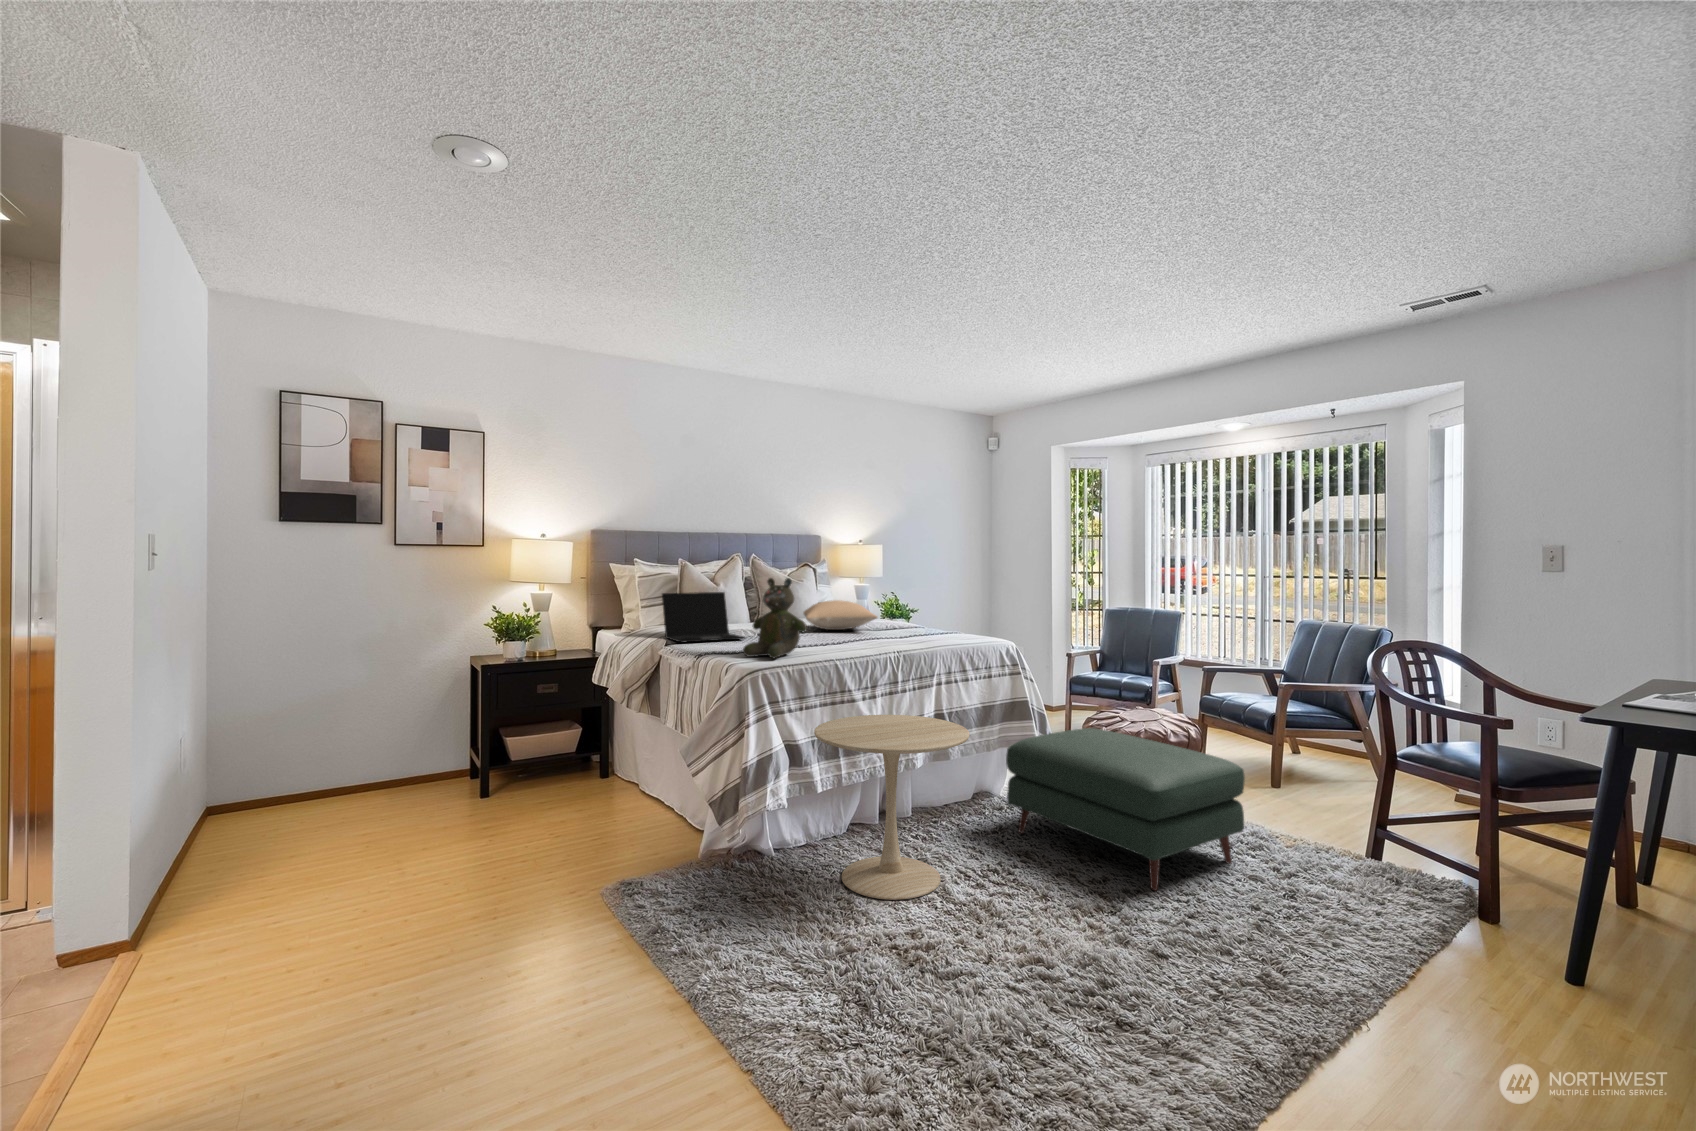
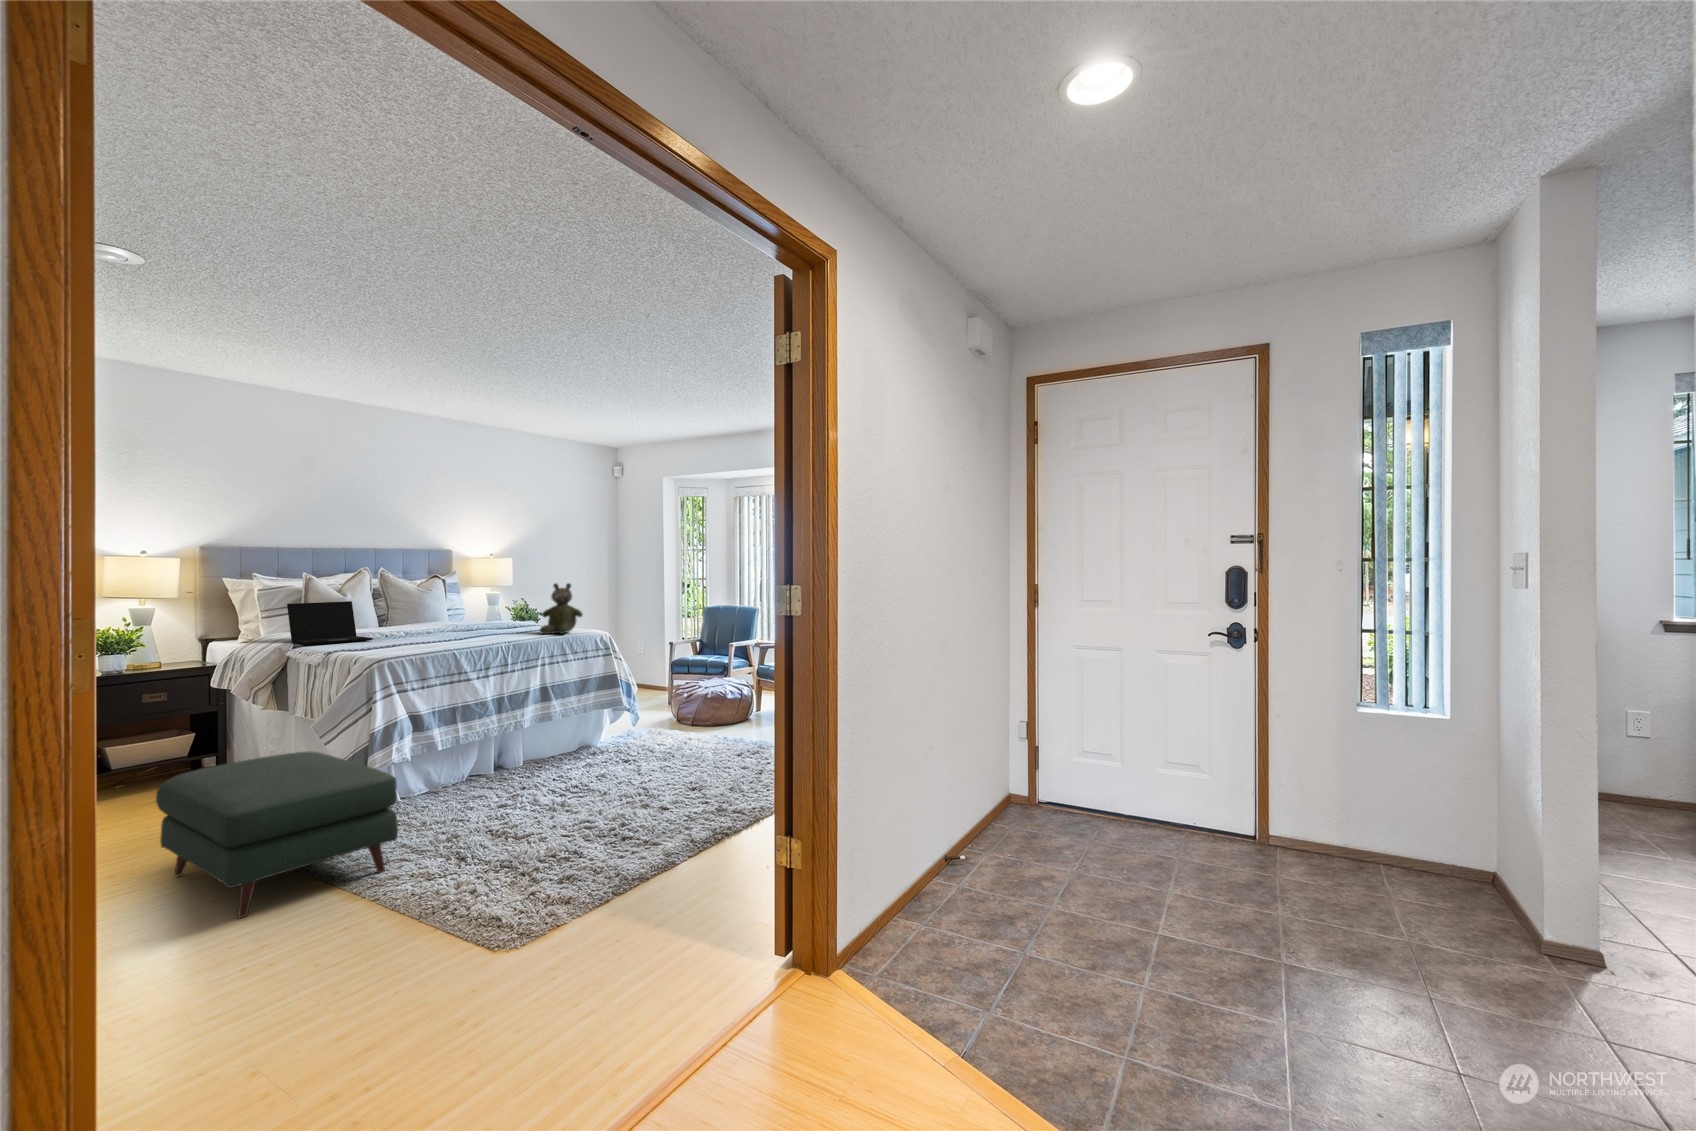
teddy bear: present [743,578,807,658] -> present [540,583,582,634]
pillow: present [804,600,877,630] -> none [431,606,498,630]
side table: present [814,715,970,900] -> none [433,687,555,813]
ottoman: present [1006,728,1245,891] -> present [156,751,398,918]

